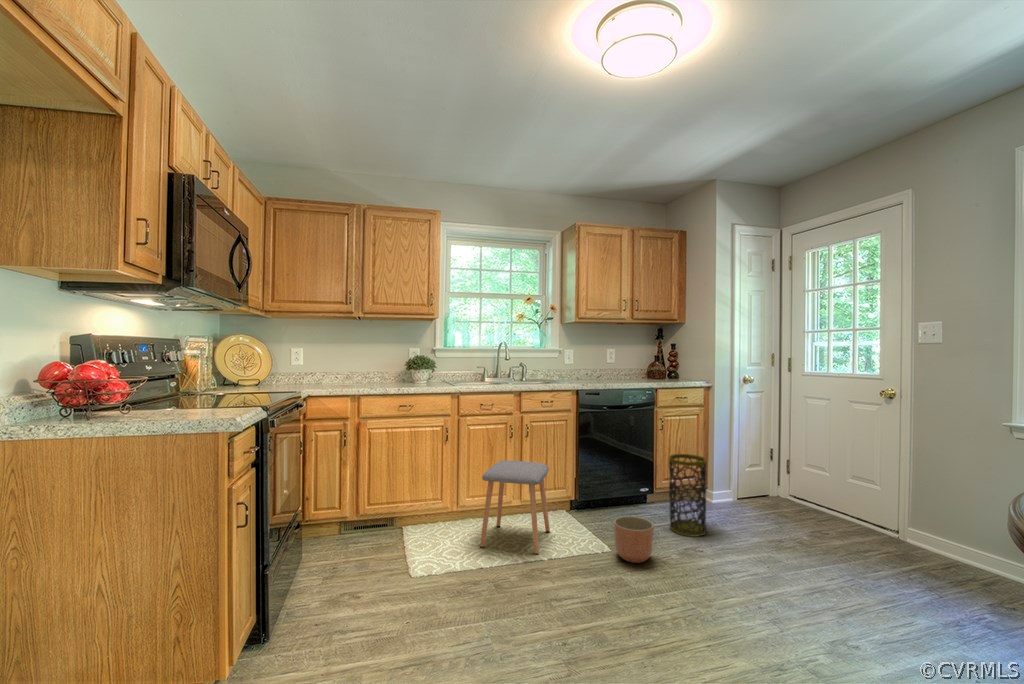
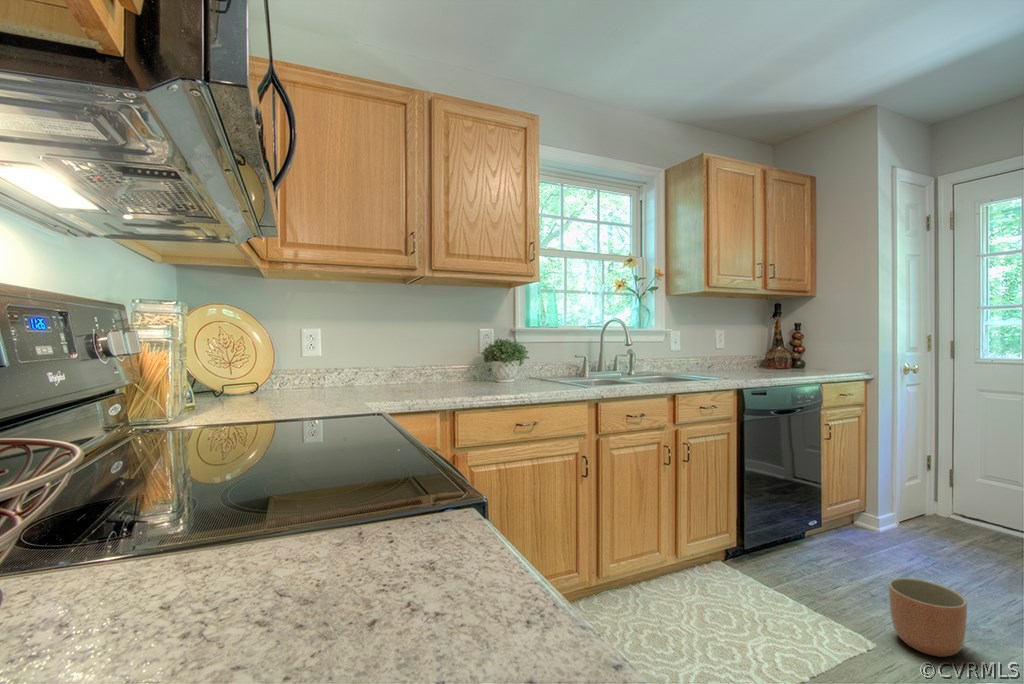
trash can: present [669,454,707,537] -> none [886,473,951,592]
stool: present [480,460,550,555] -> none [663,502,789,659]

